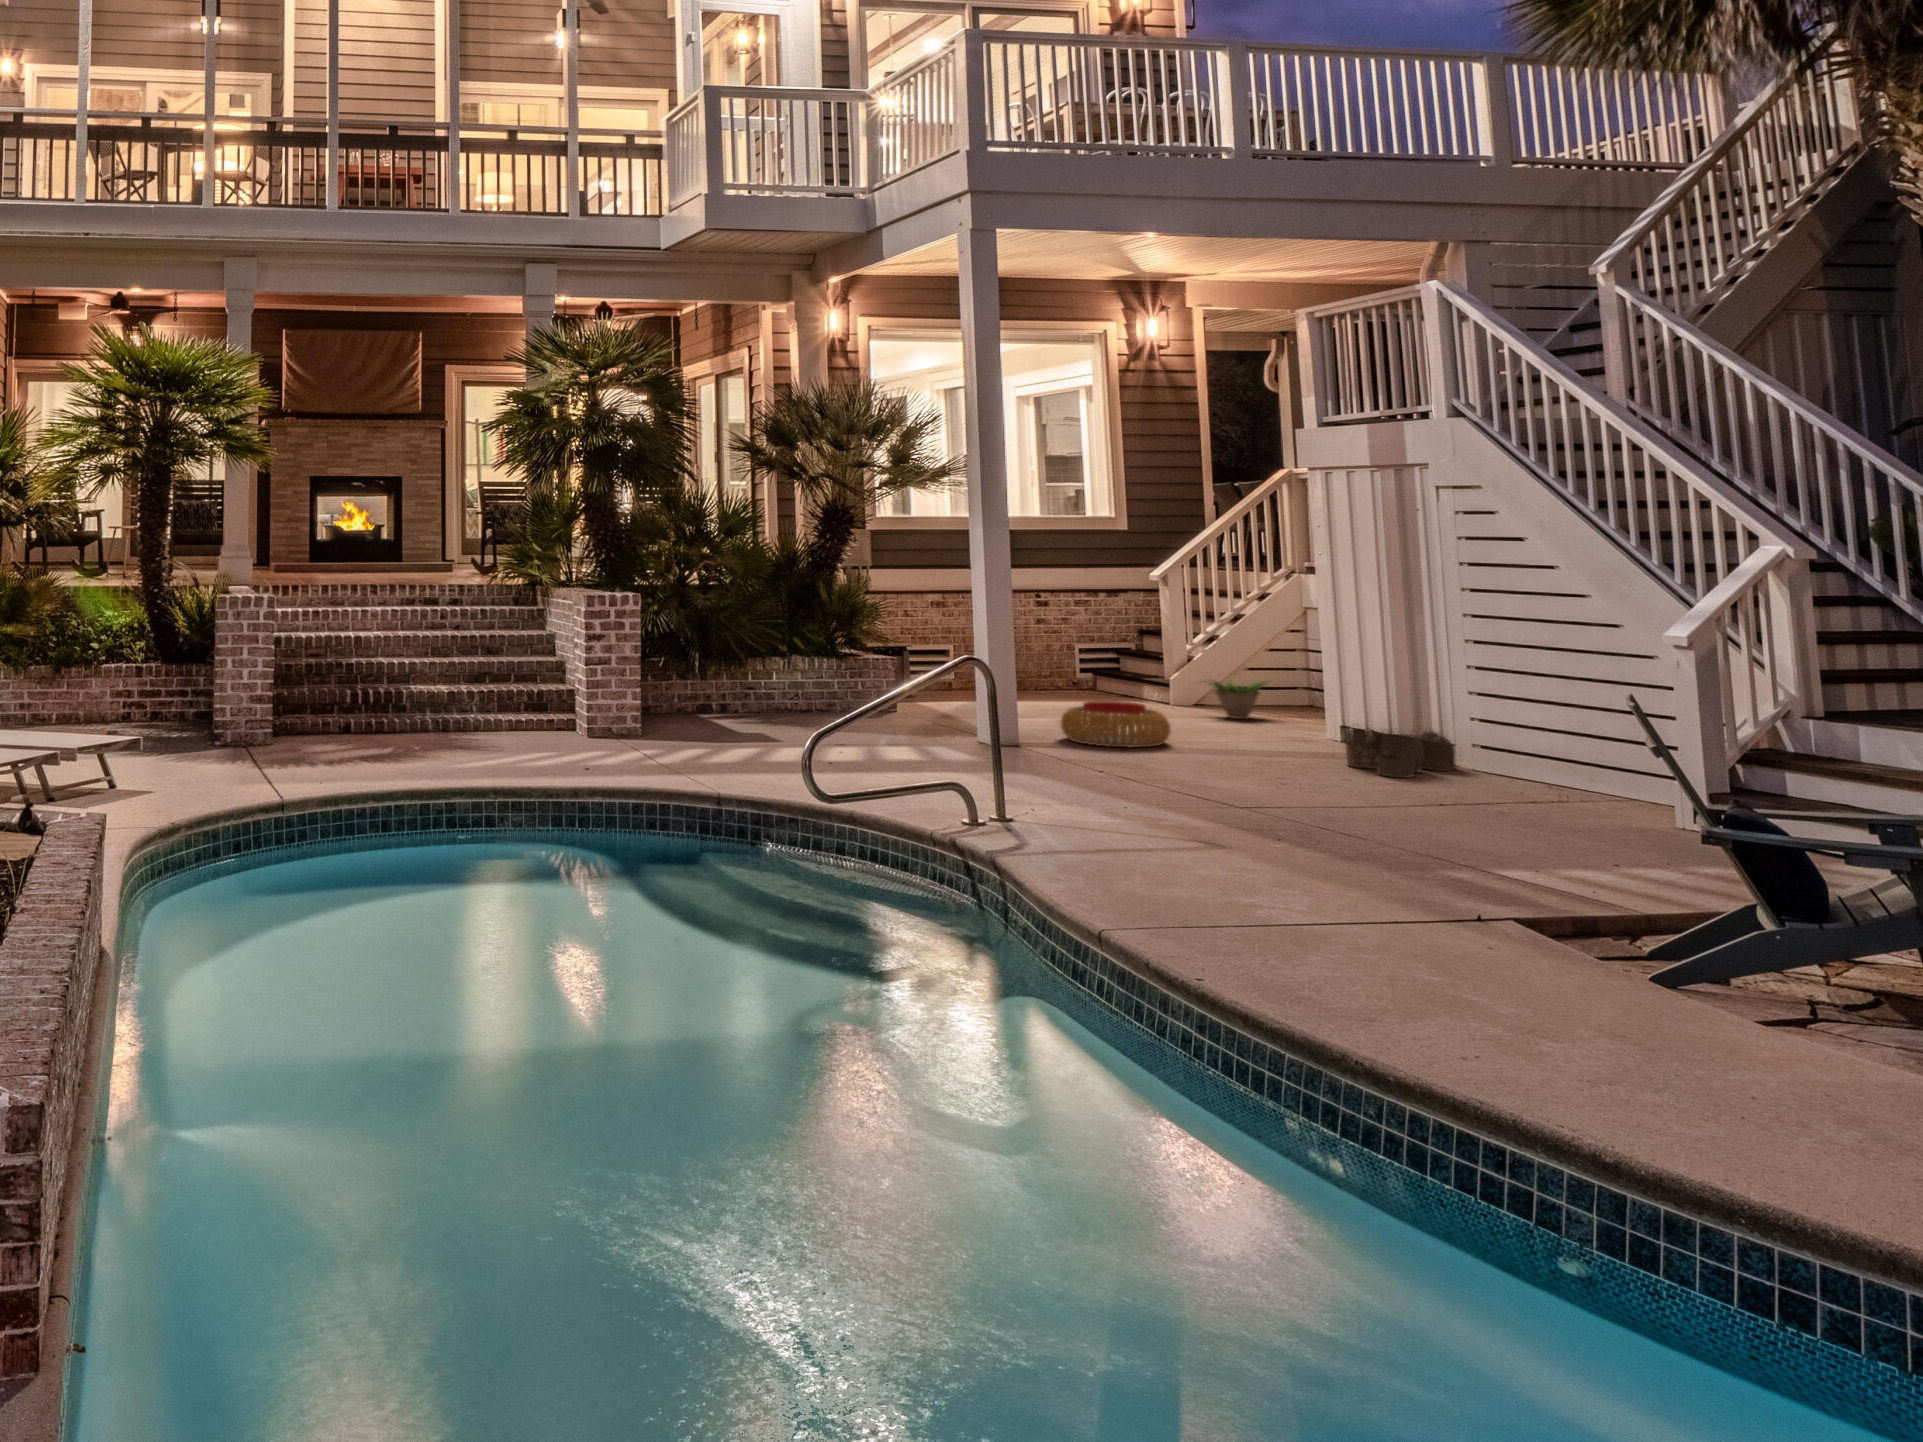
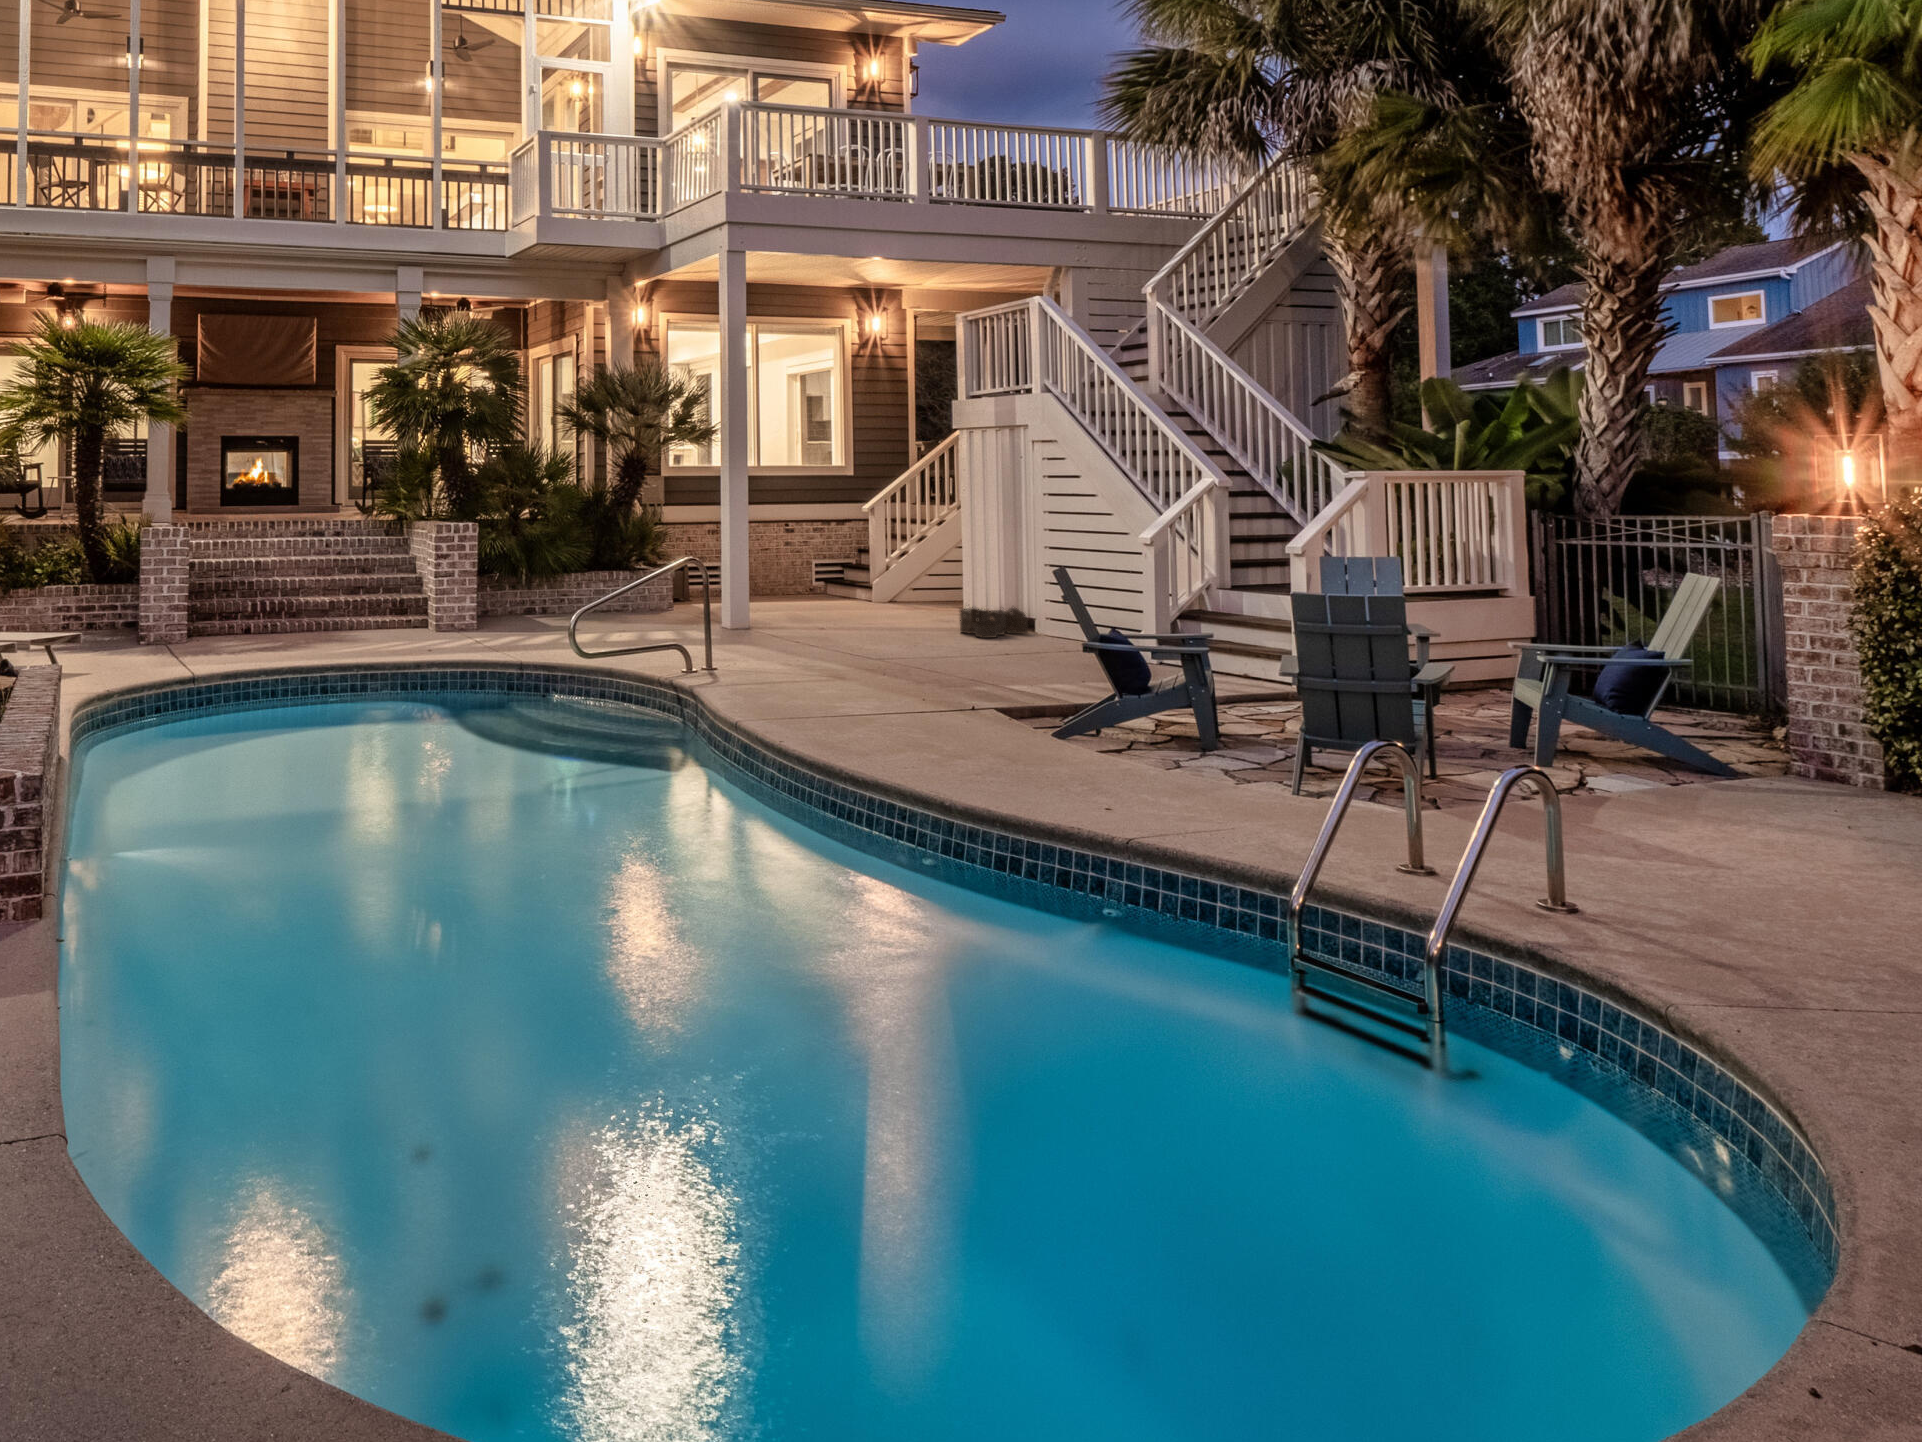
decorative plant: present [1210,681,1271,719] -> none [884,580,935,608]
pouf: present [1061,701,1171,748] -> none [780,595,854,626]

